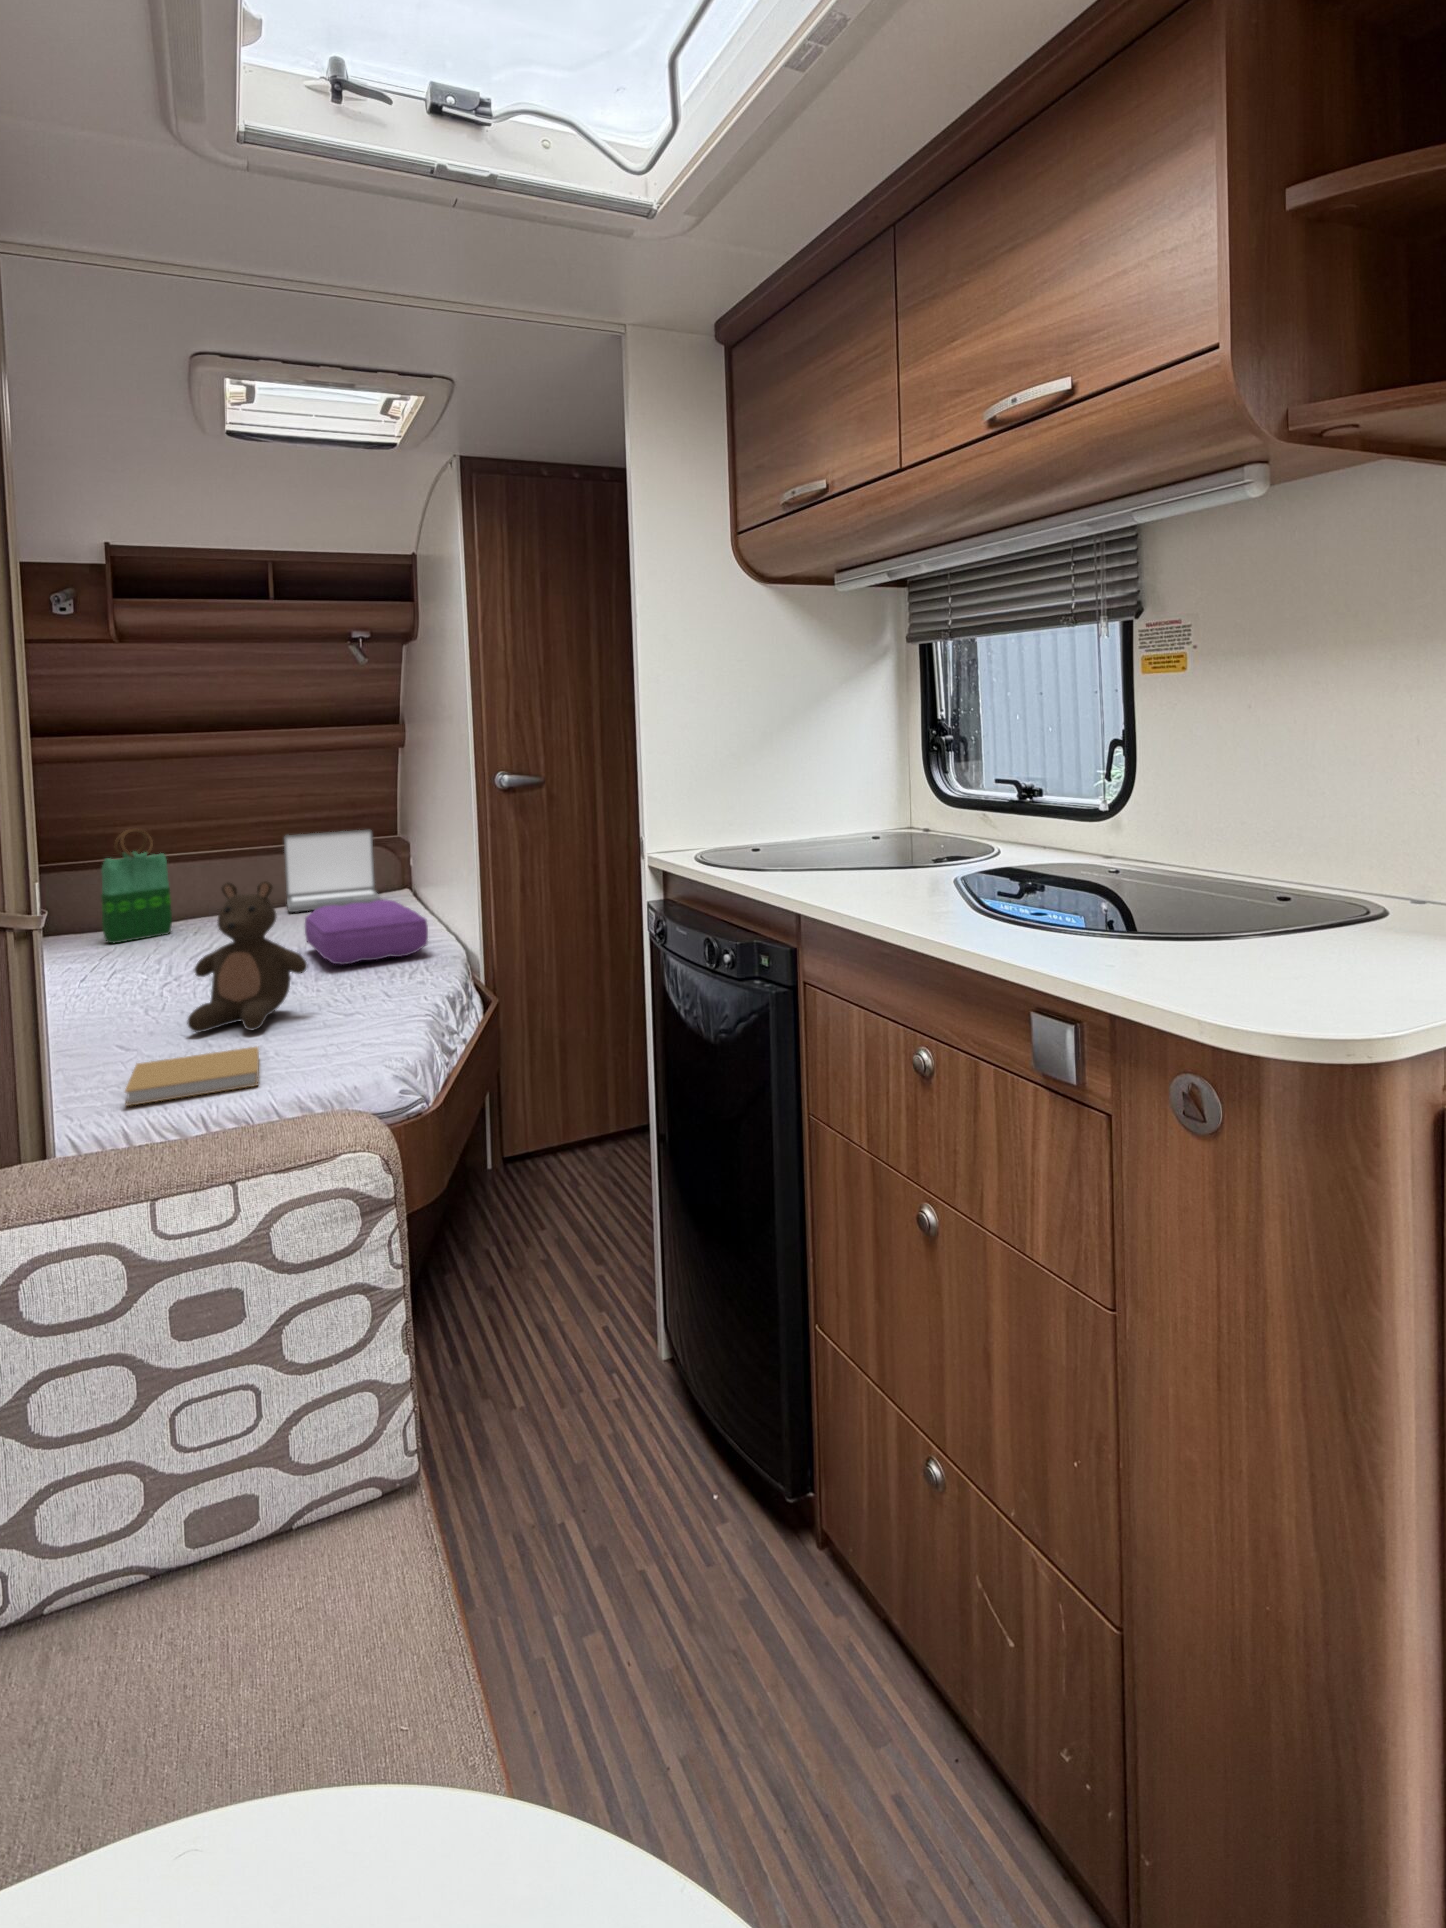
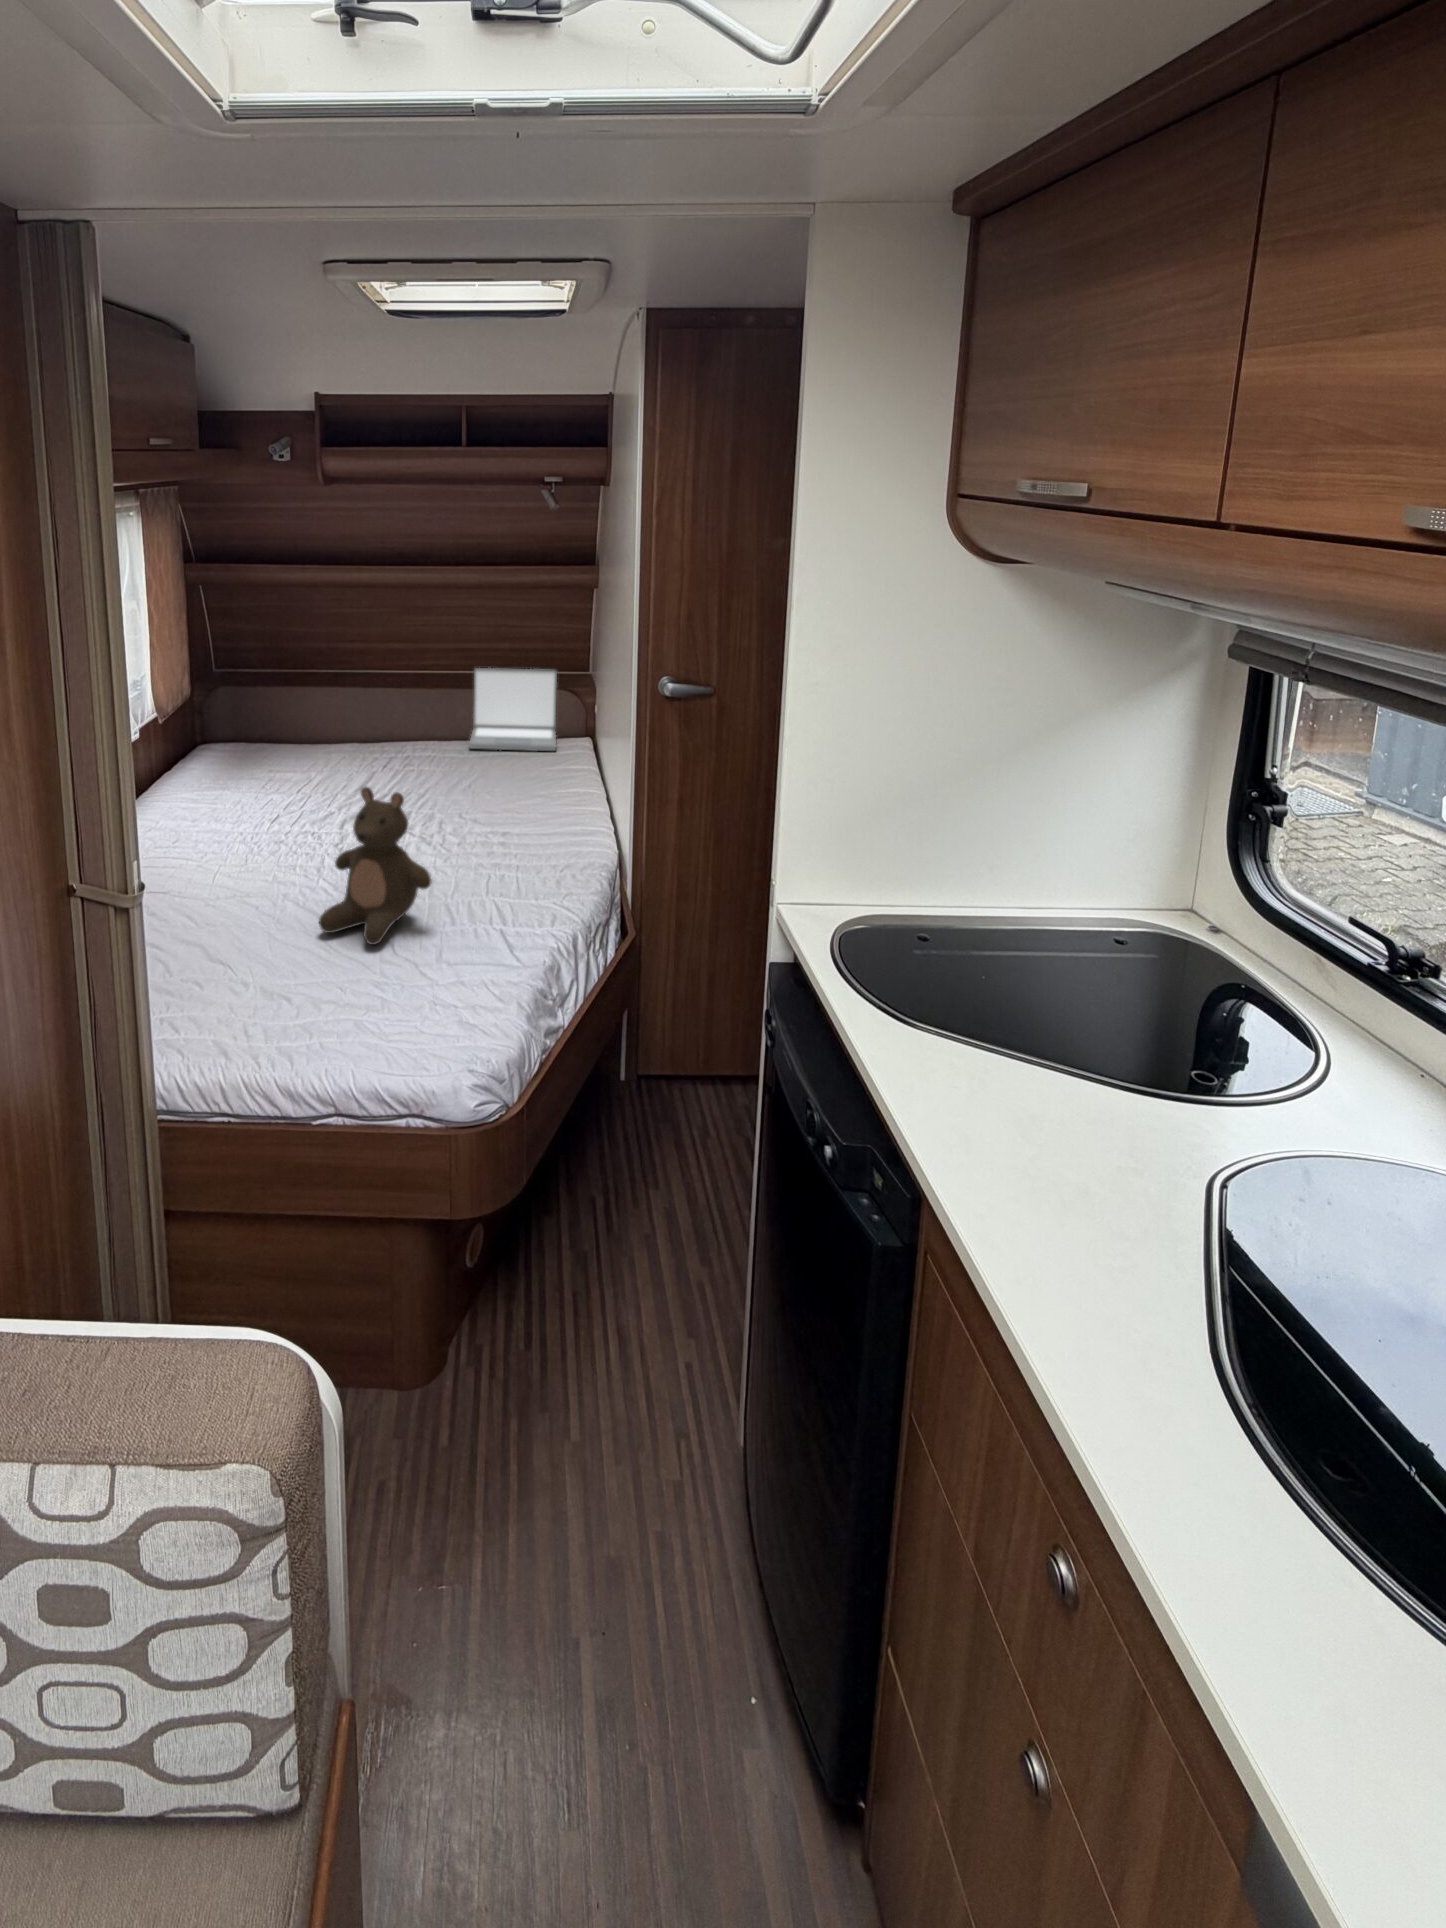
tote bag: present [101,829,172,943] -> none [309,661,366,765]
pillow: present [305,899,428,965] -> none [463,778,573,852]
book: present [125,1047,259,1106] -> none [229,978,363,1043]

